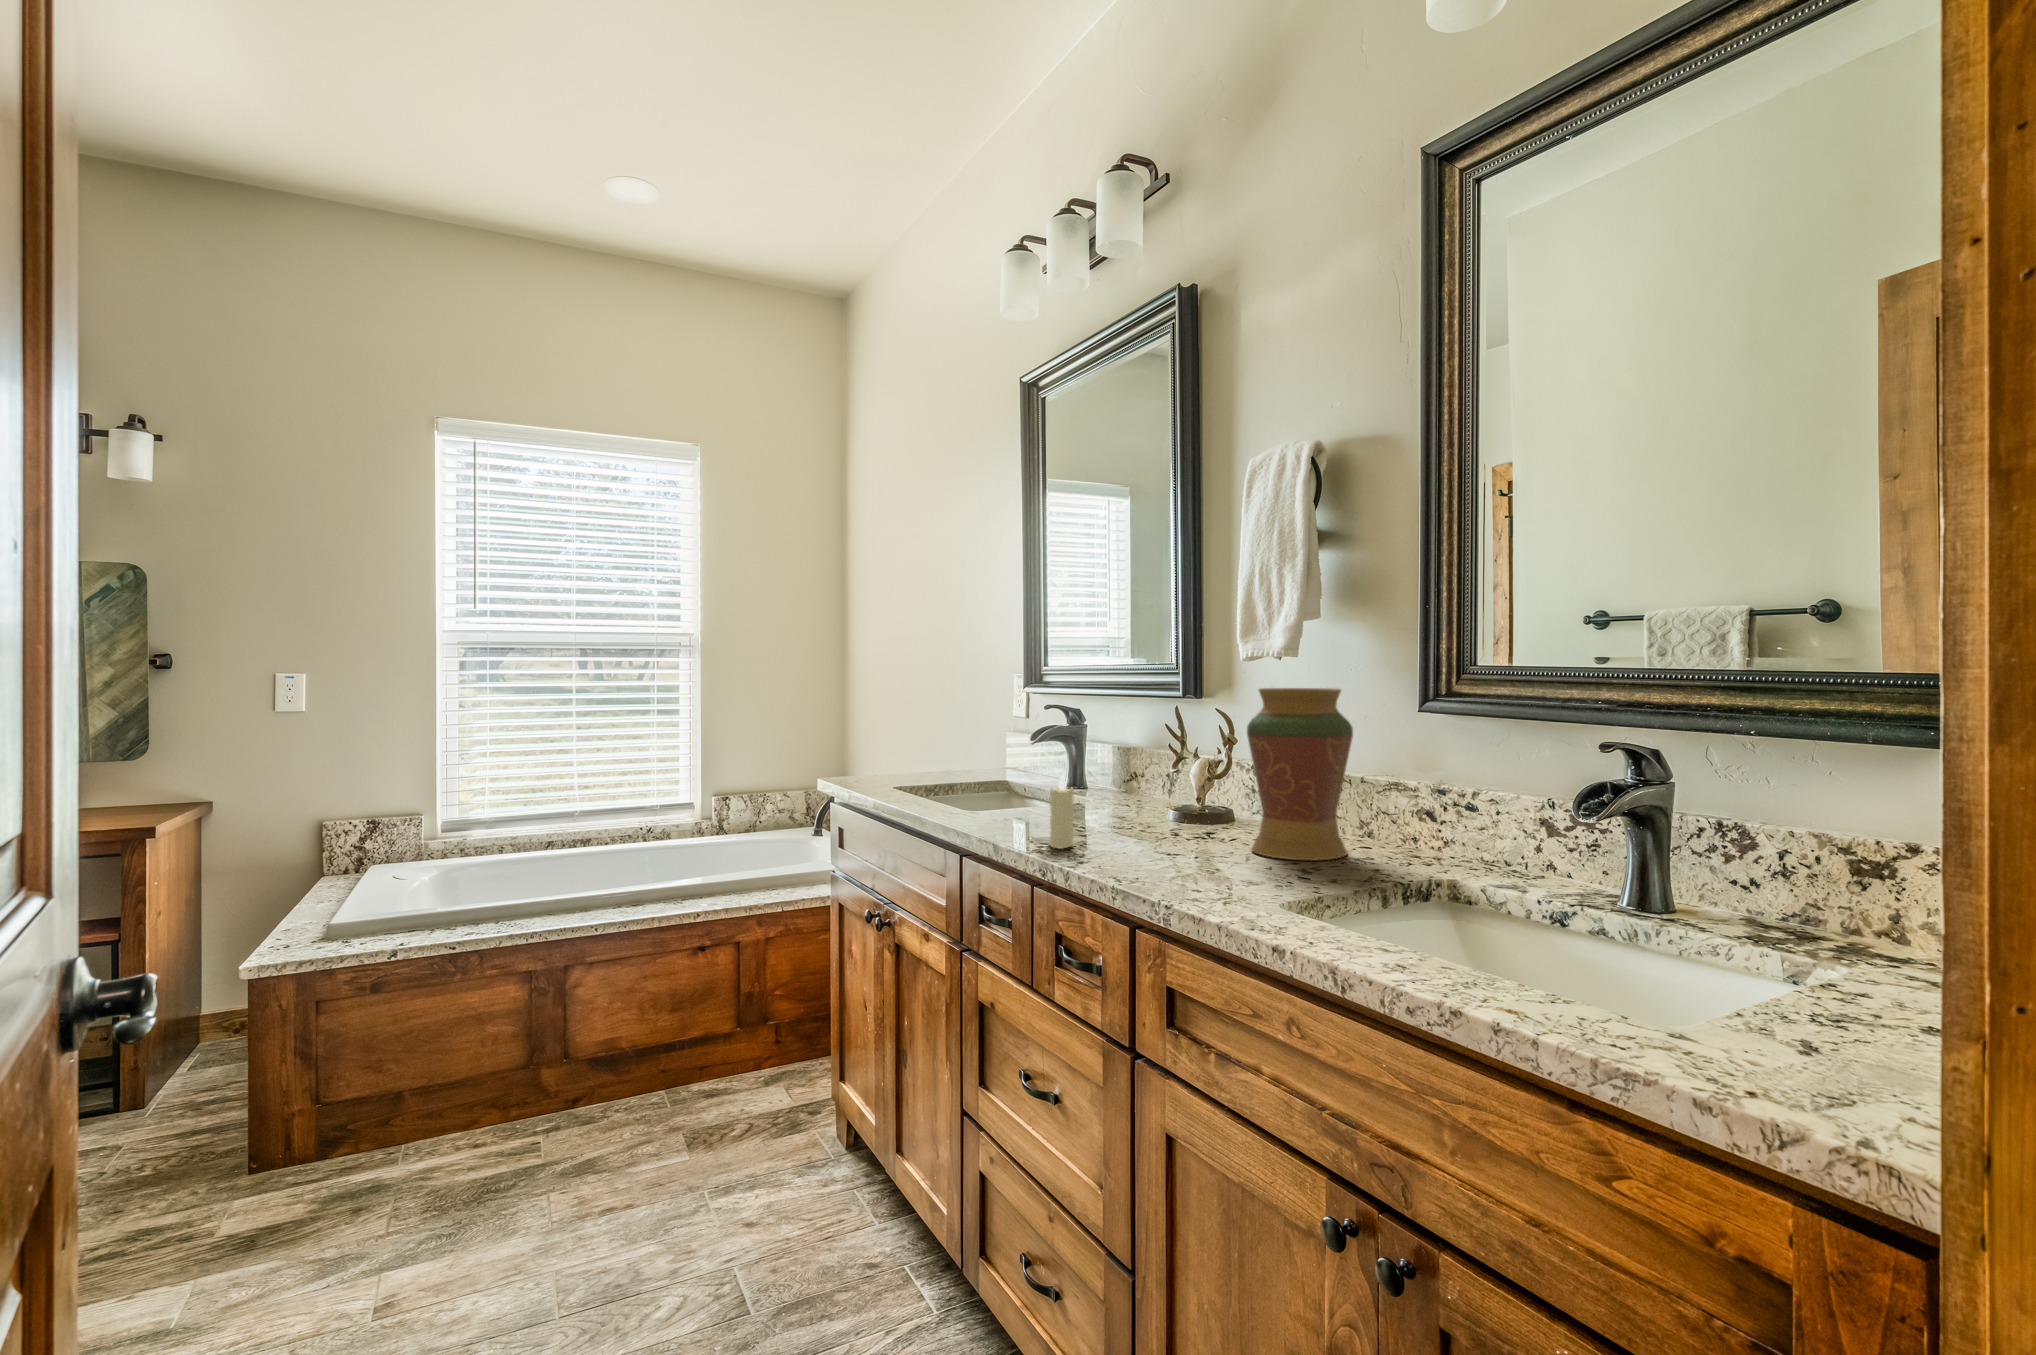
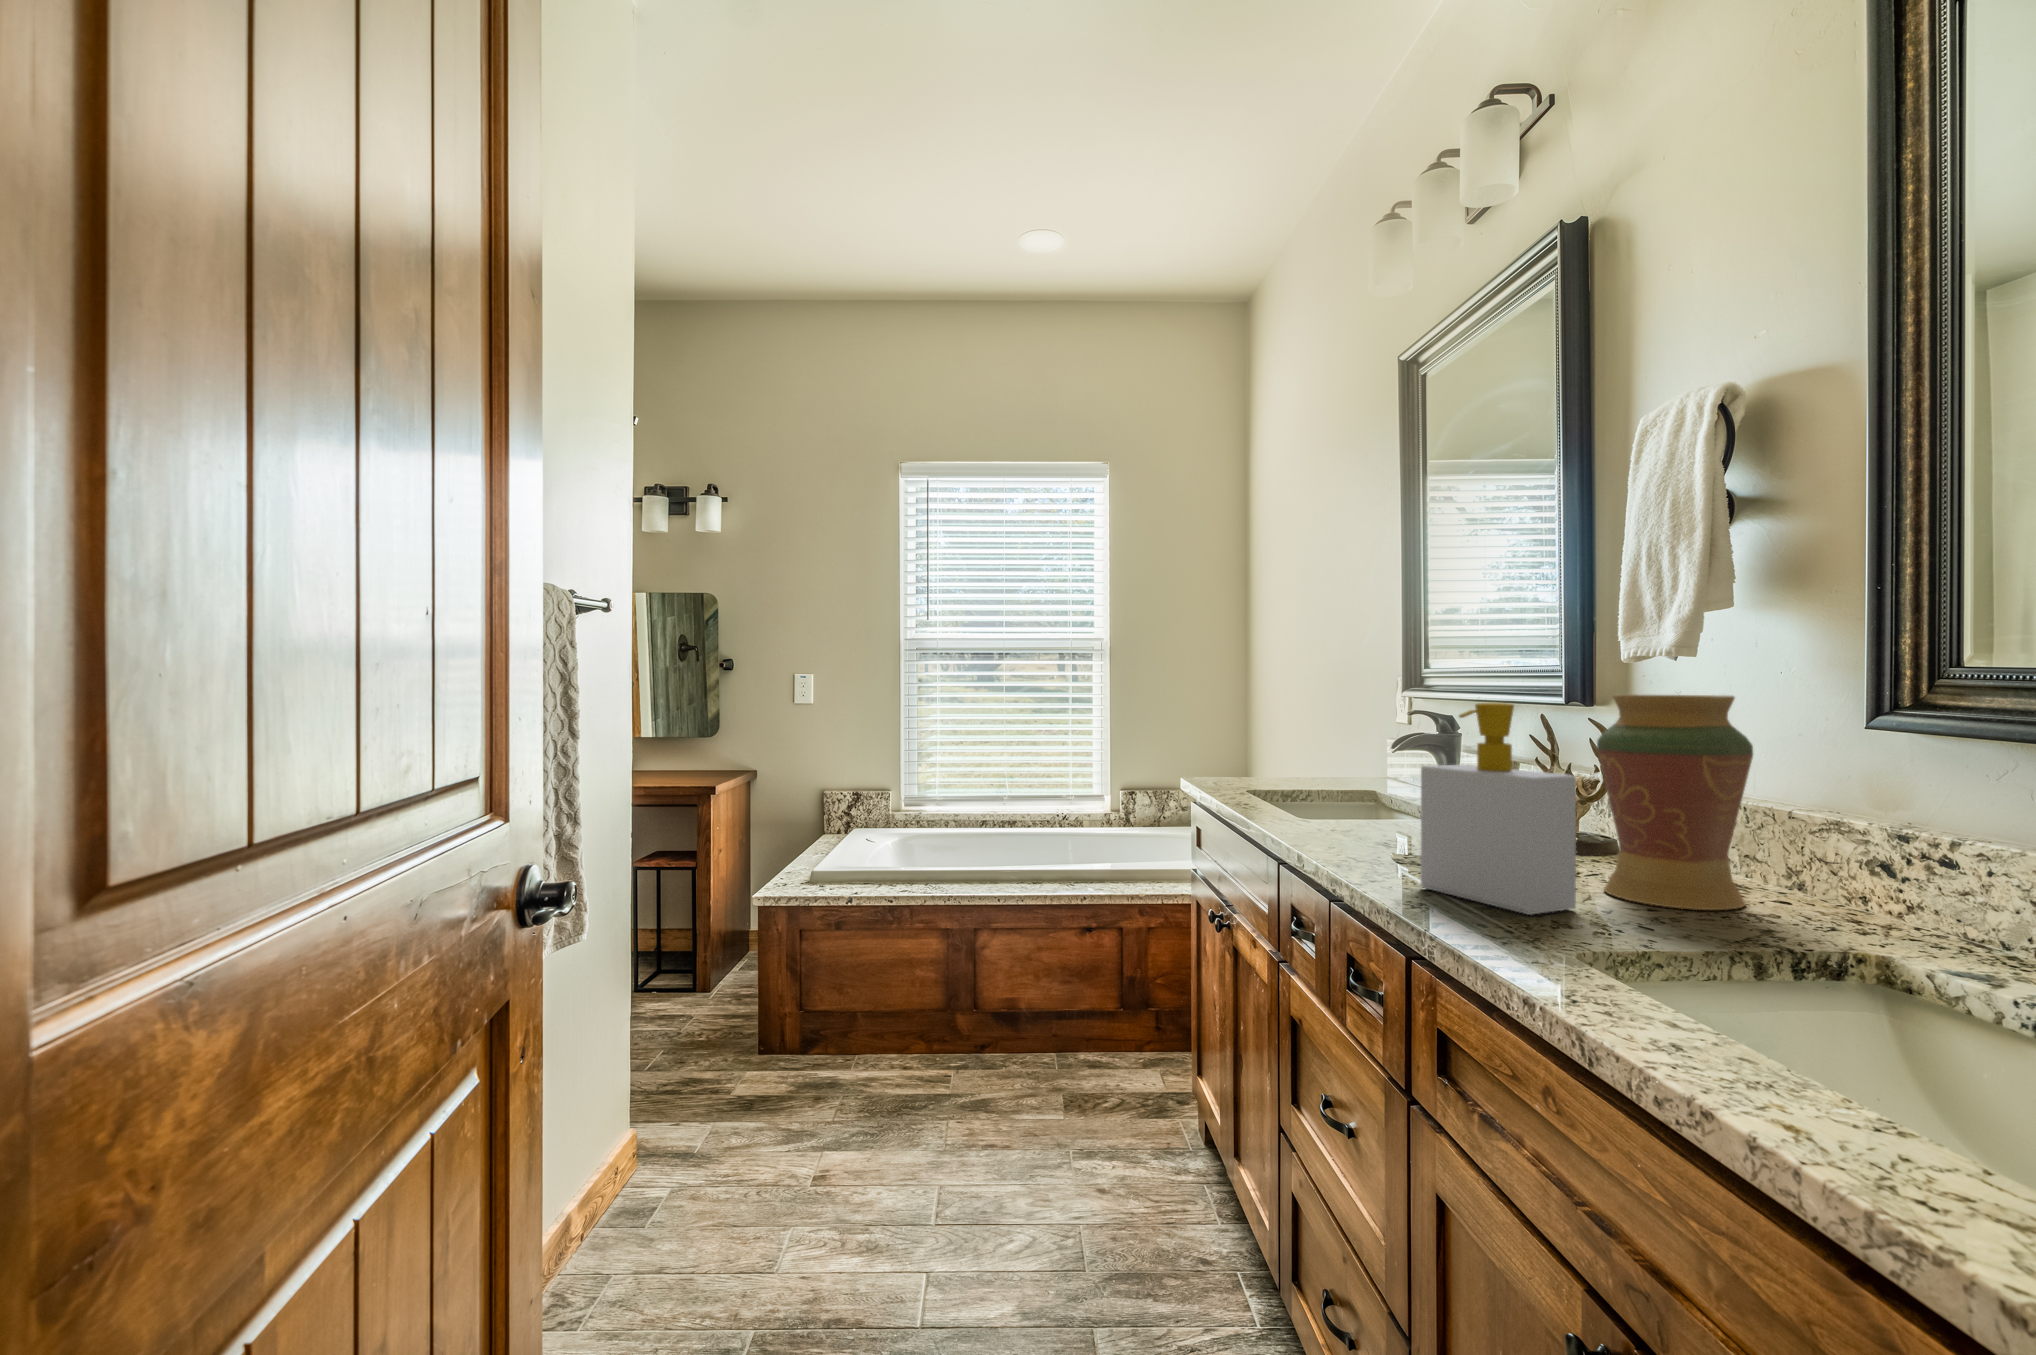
soap bottle: none [1124,697,1249,878] -> present [1421,703,1576,915]
candle: present [1048,773,1074,849] -> none [1351,781,1381,865]

